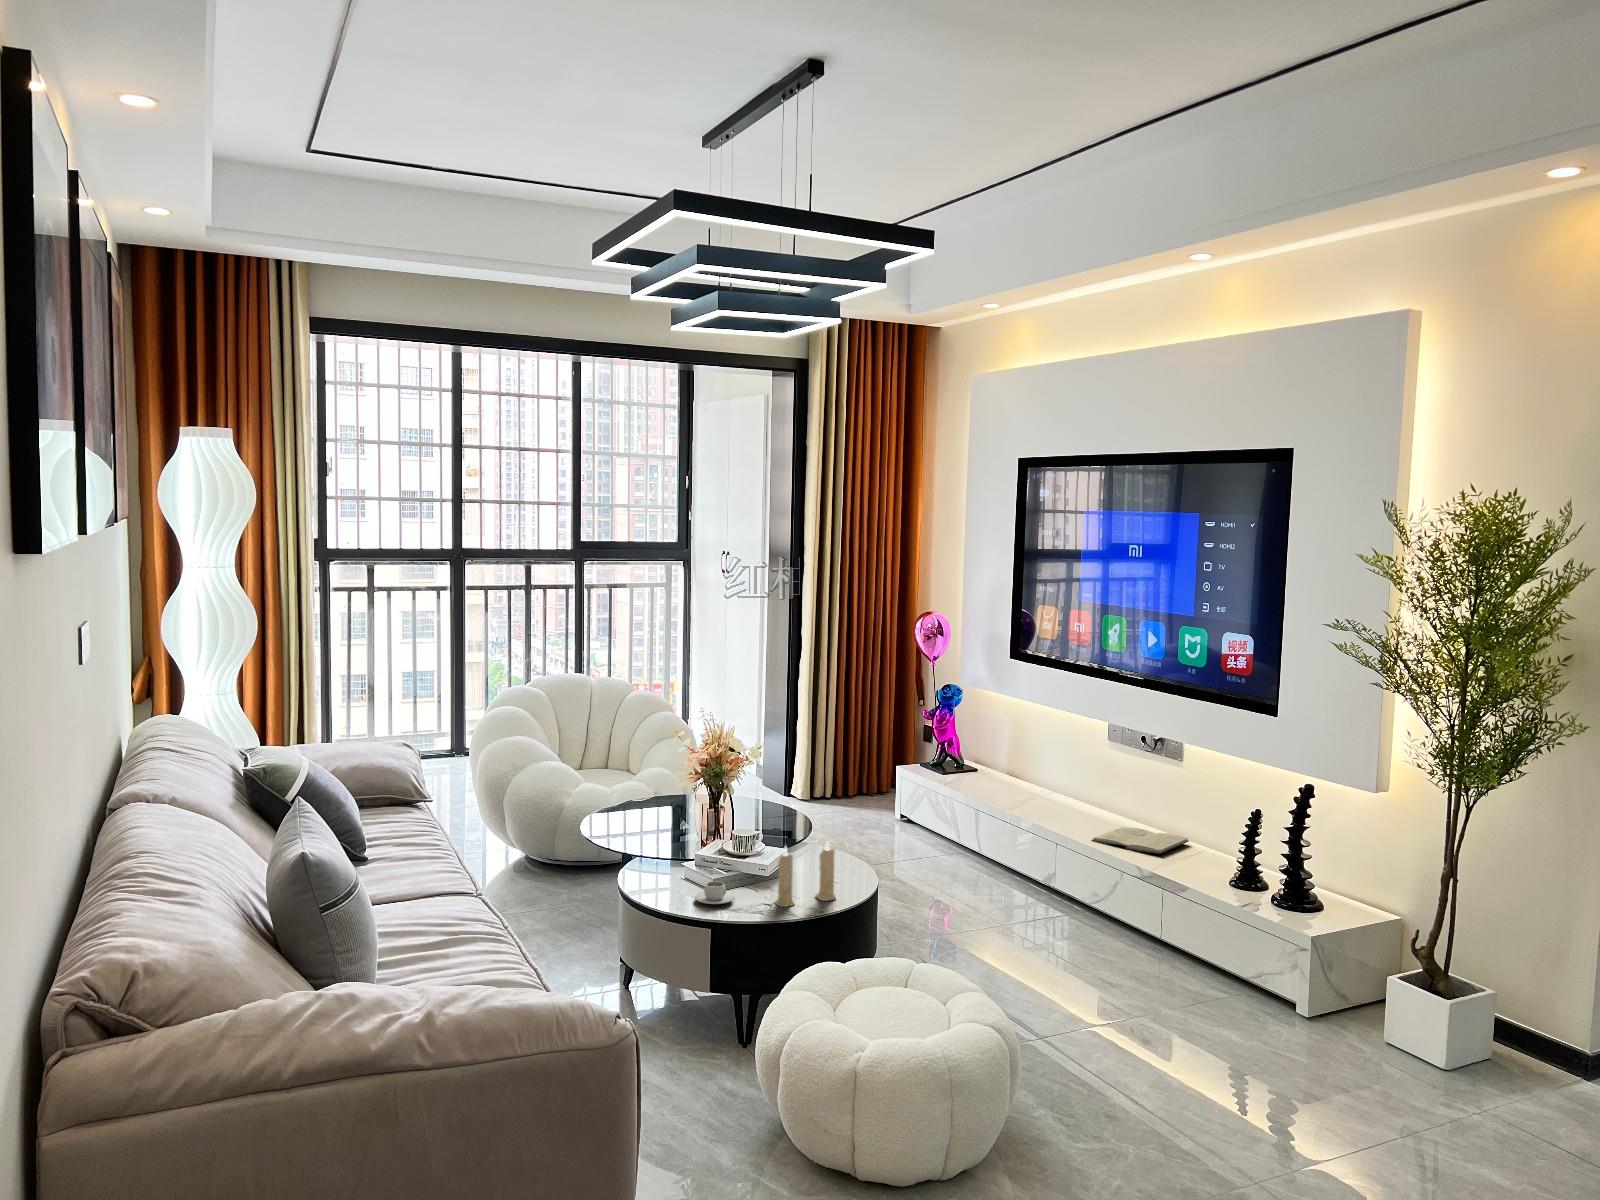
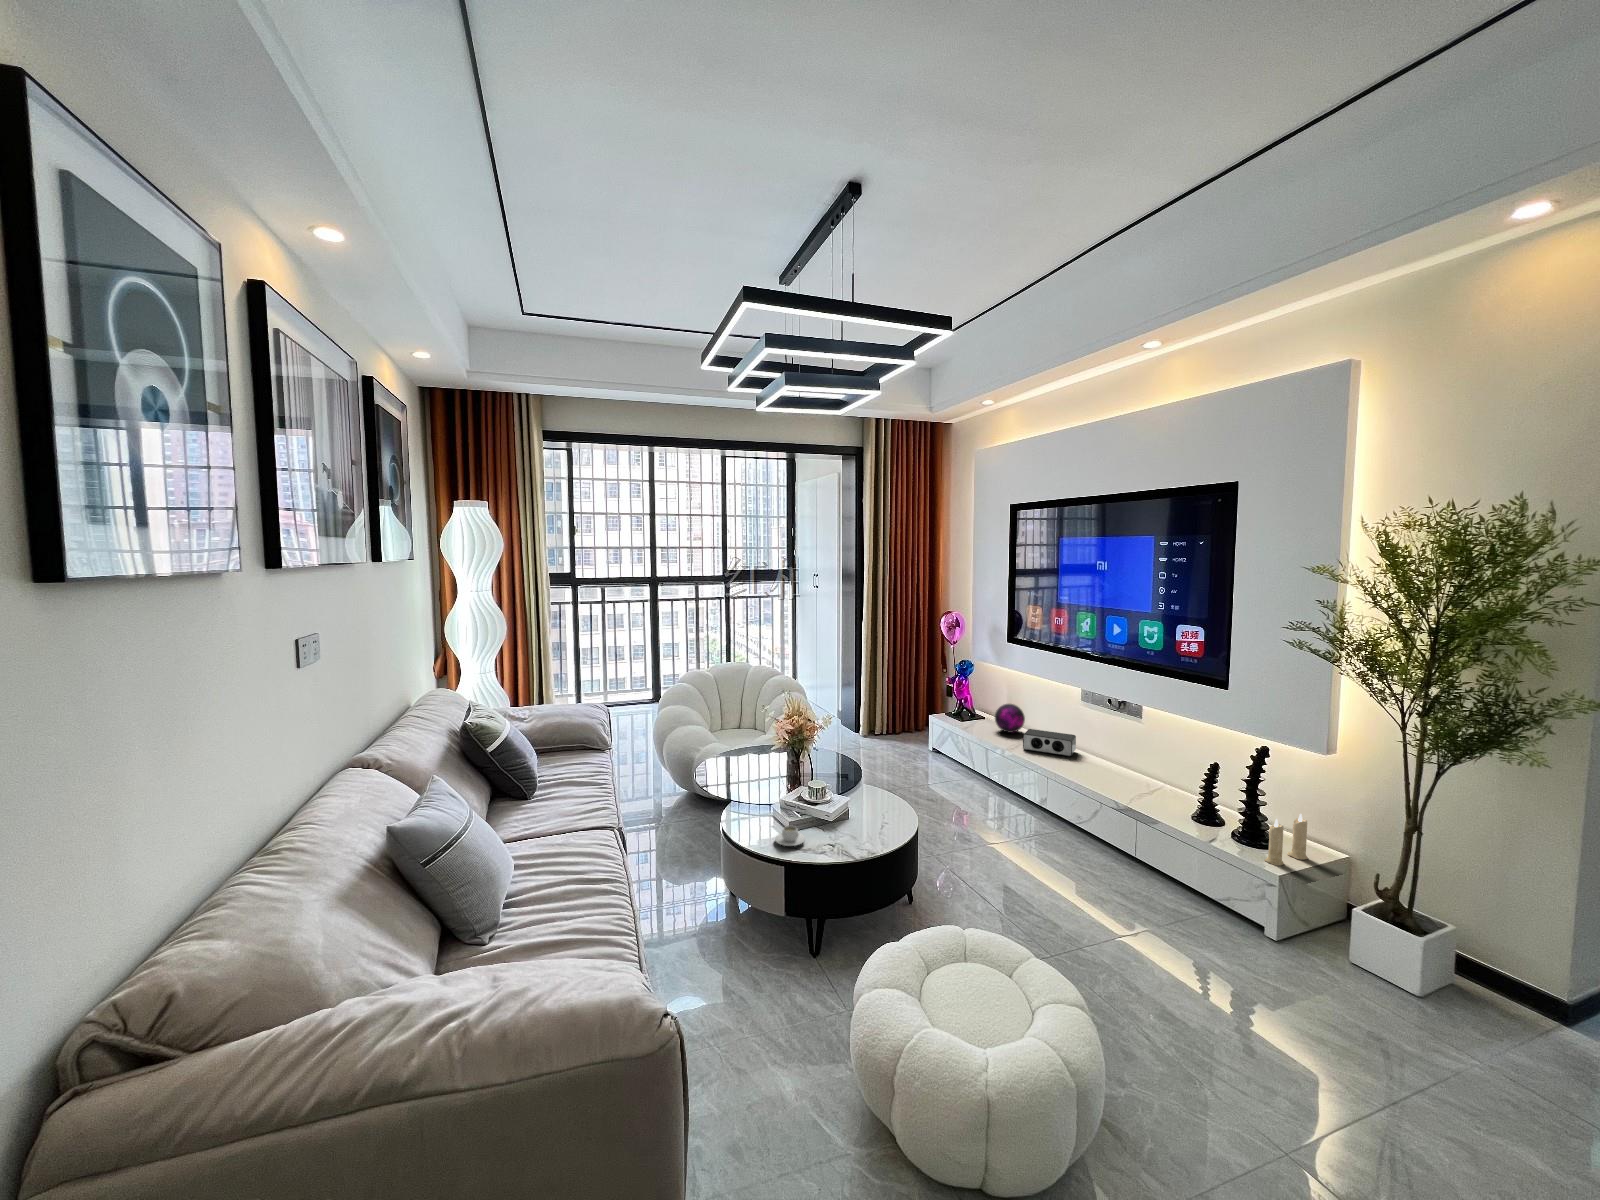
decorative orb: none [991,747,1034,789] -> present [995,704,1025,733]
speaker: none [1027,781,1100,817] -> present [1023,729,1076,756]
book: present [1091,827,1189,854] -> none [1074,765,1150,790]
candle: present [775,842,836,907] -> present [1265,814,1308,866]

